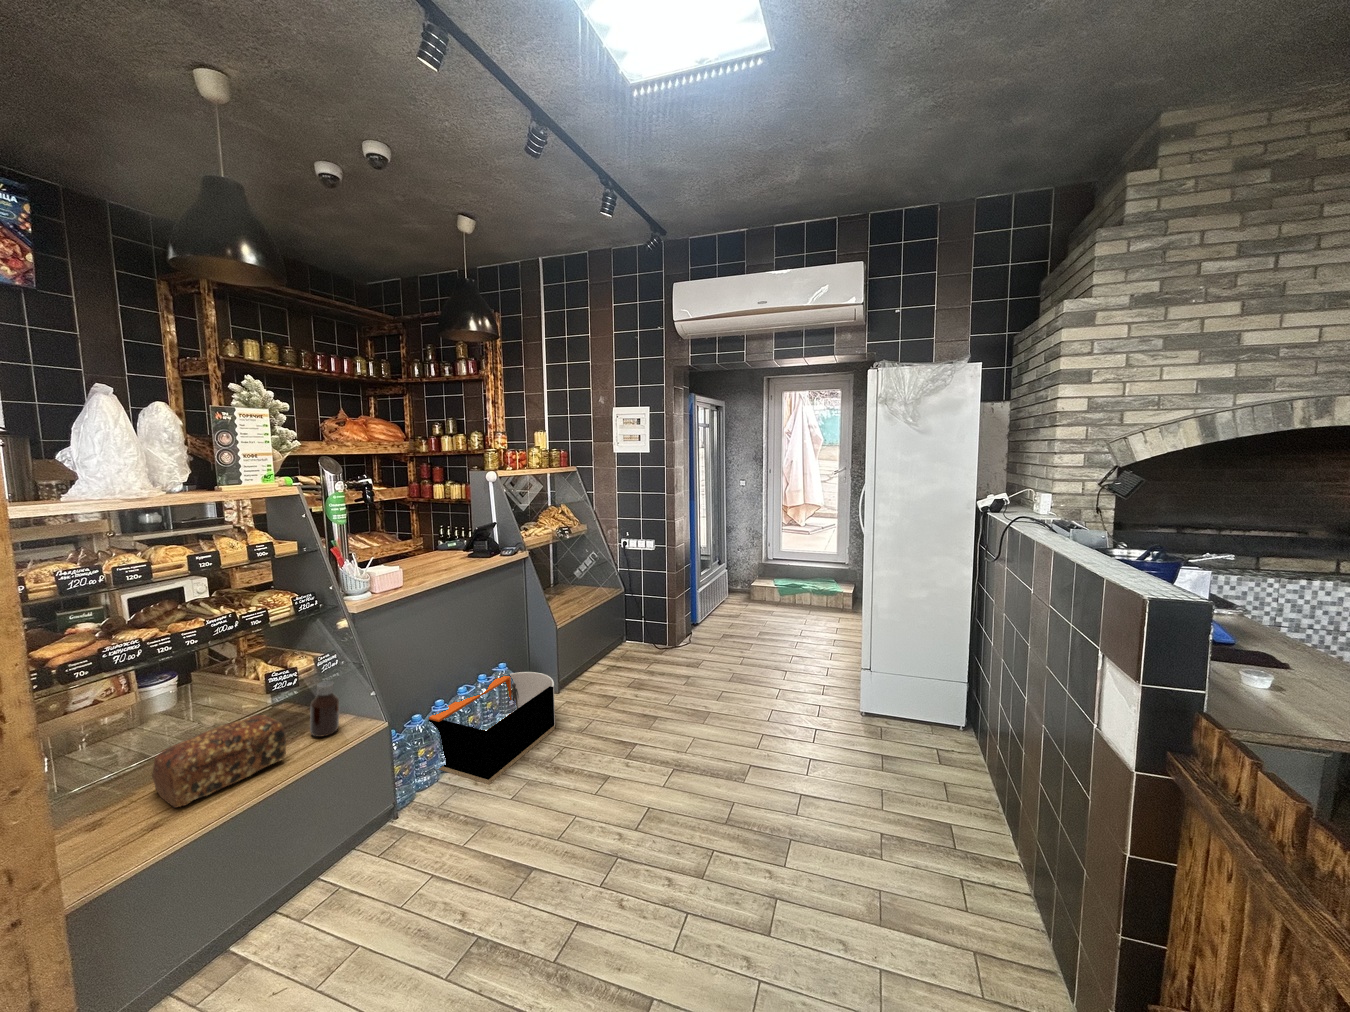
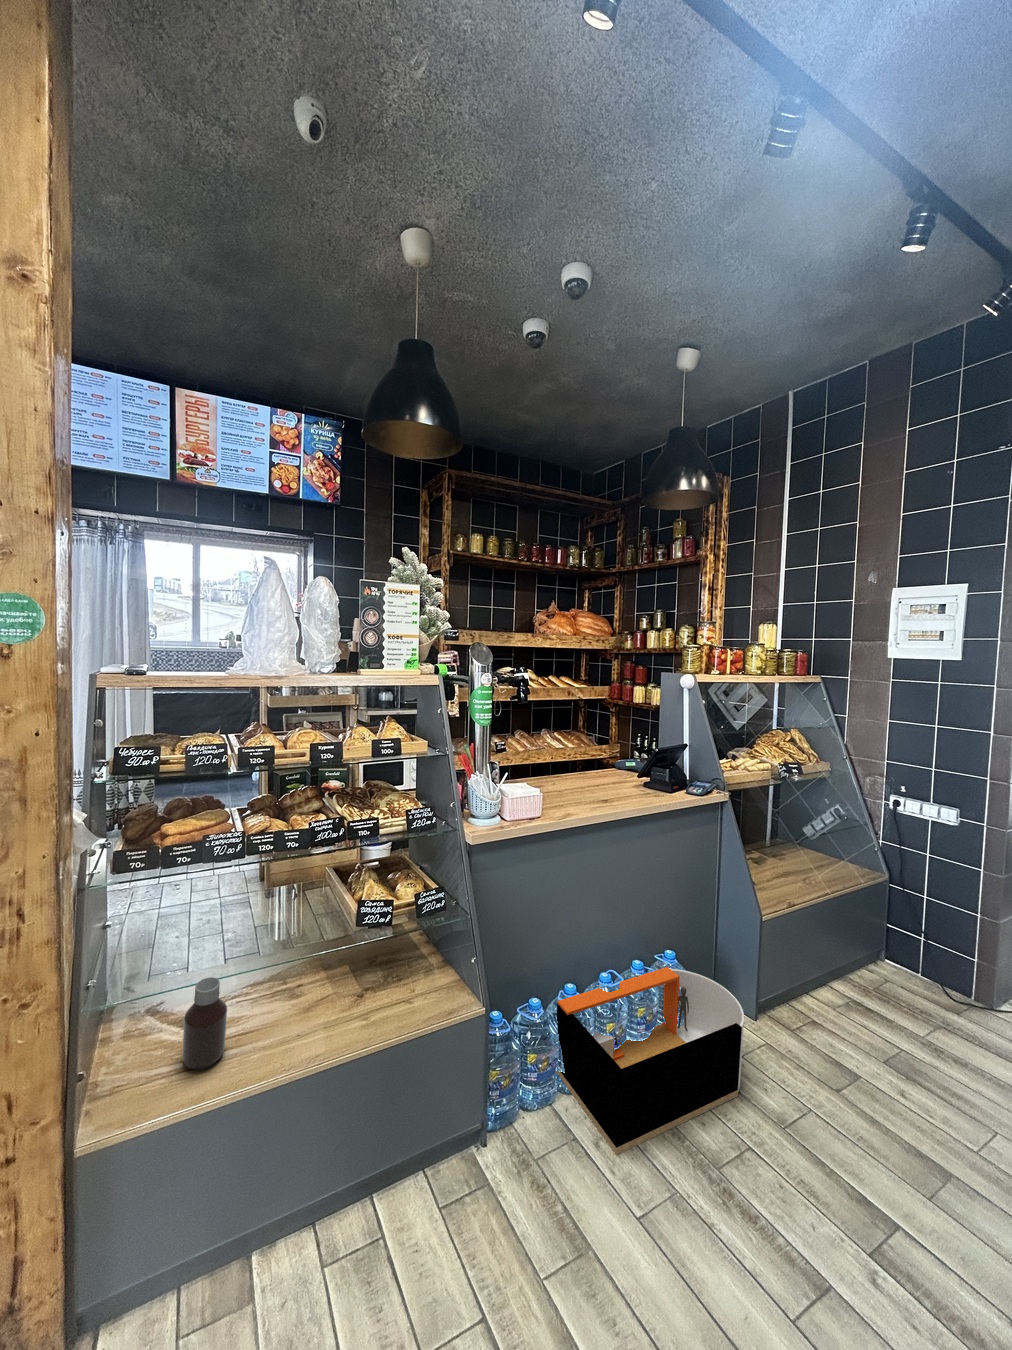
bottle: present [310,681,339,737] -> present [182,977,227,1069]
bread loaf: present [152,715,286,808] -> none [255,942,373,1033]

